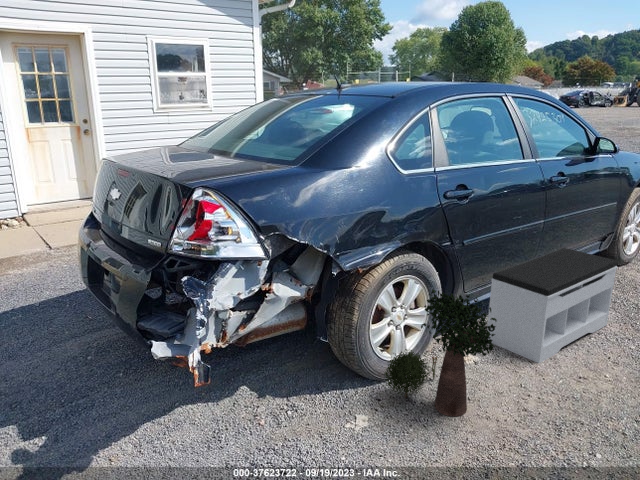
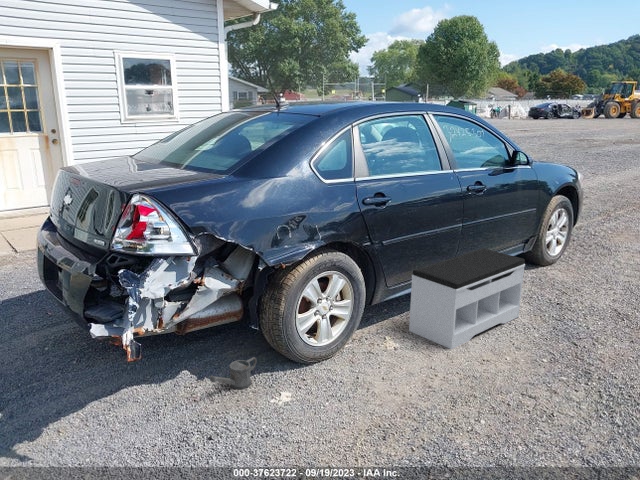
potted plant: present [384,290,497,417] -> none [307,282,402,393]
watering can: none [277,372,325,409] -> present [210,357,256,389]

